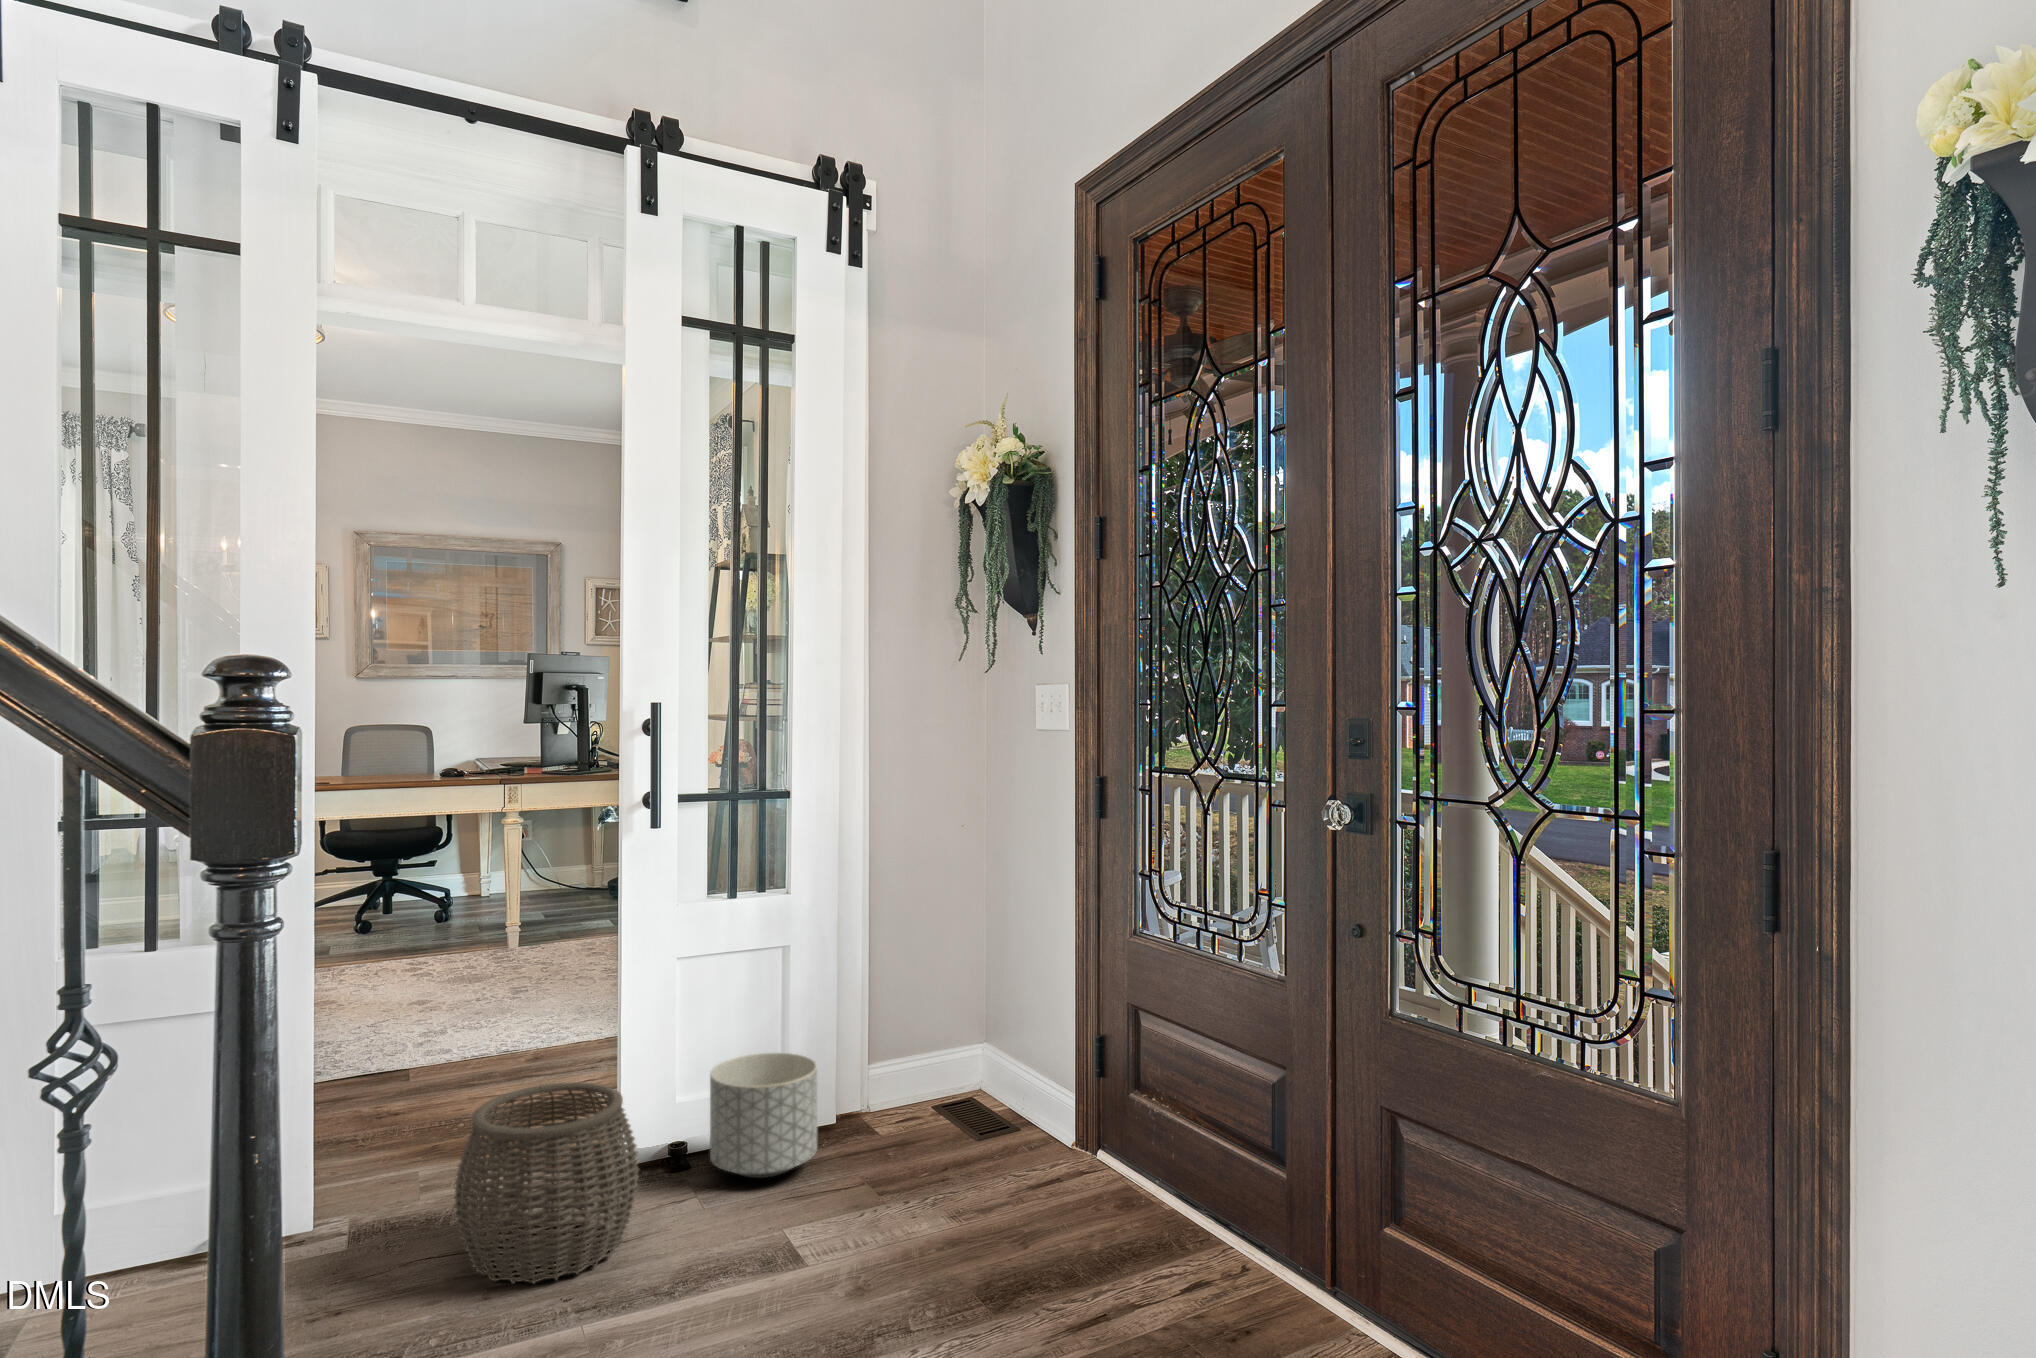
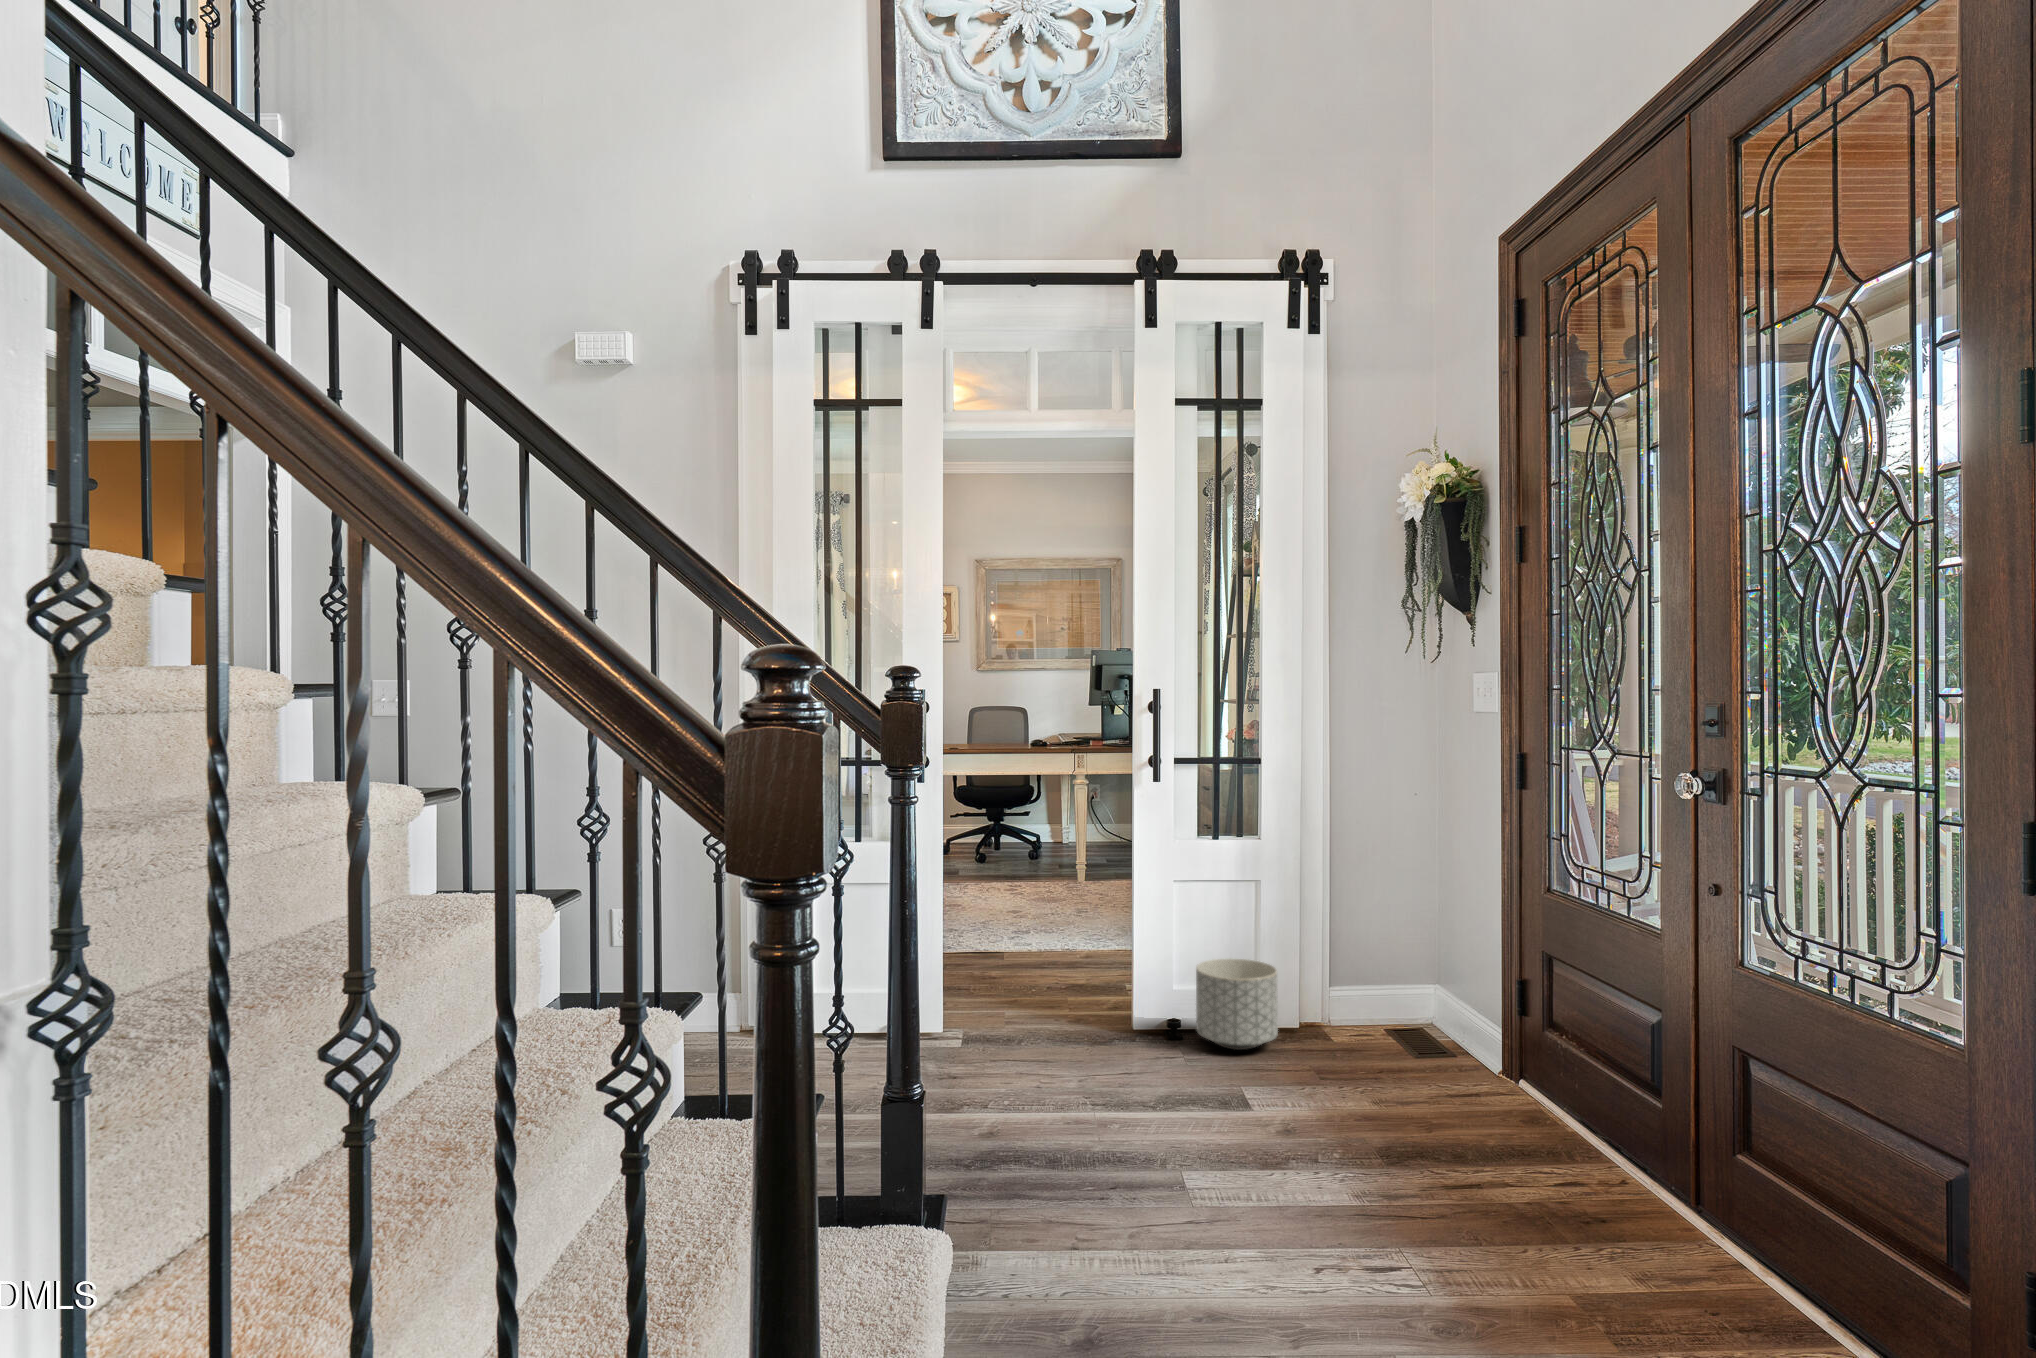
woven basket: present [454,1082,639,1284] -> none [1021,955,1140,1083]

